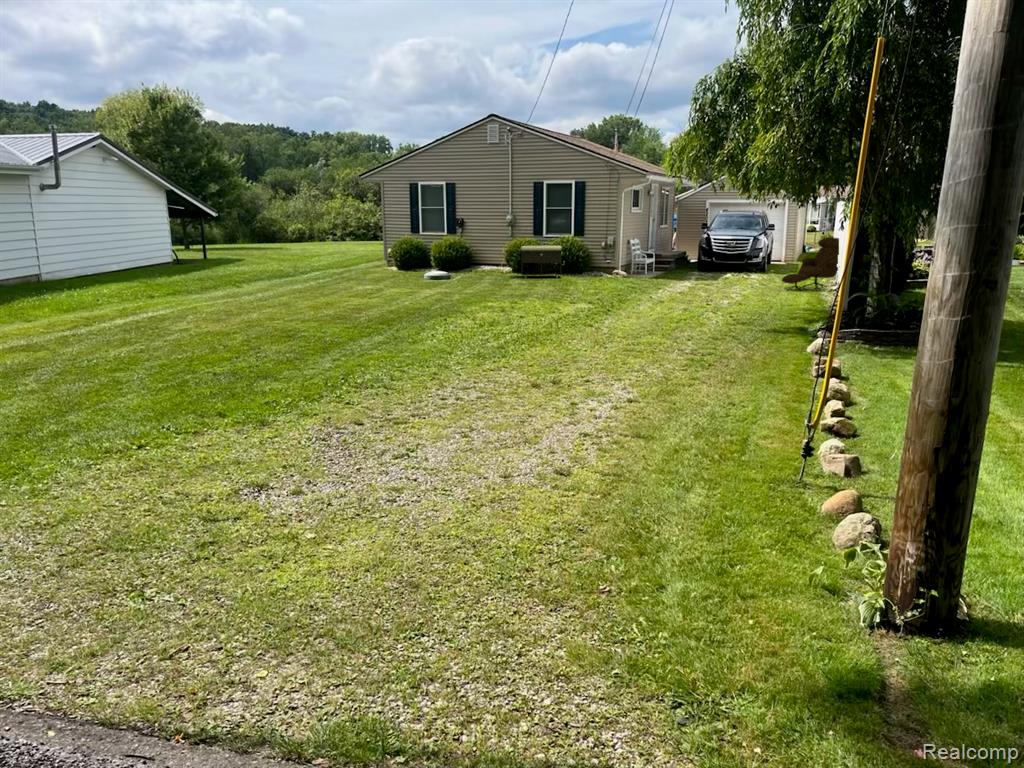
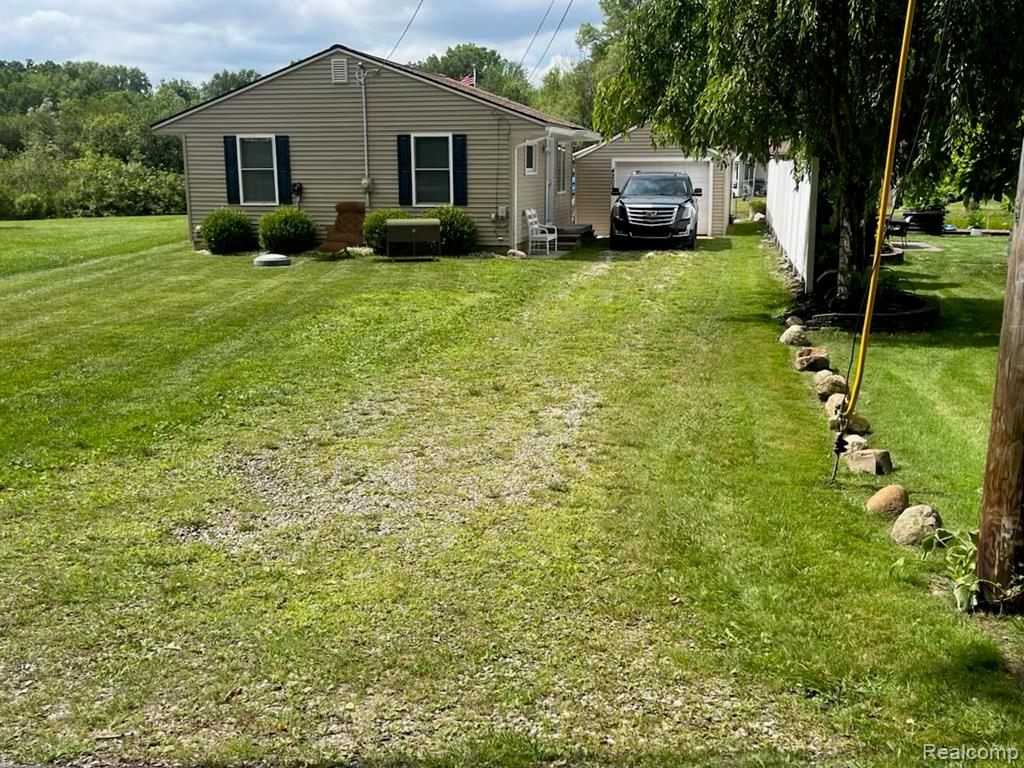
lounge chair: present [782,238,839,291] -> present [318,201,366,261]

